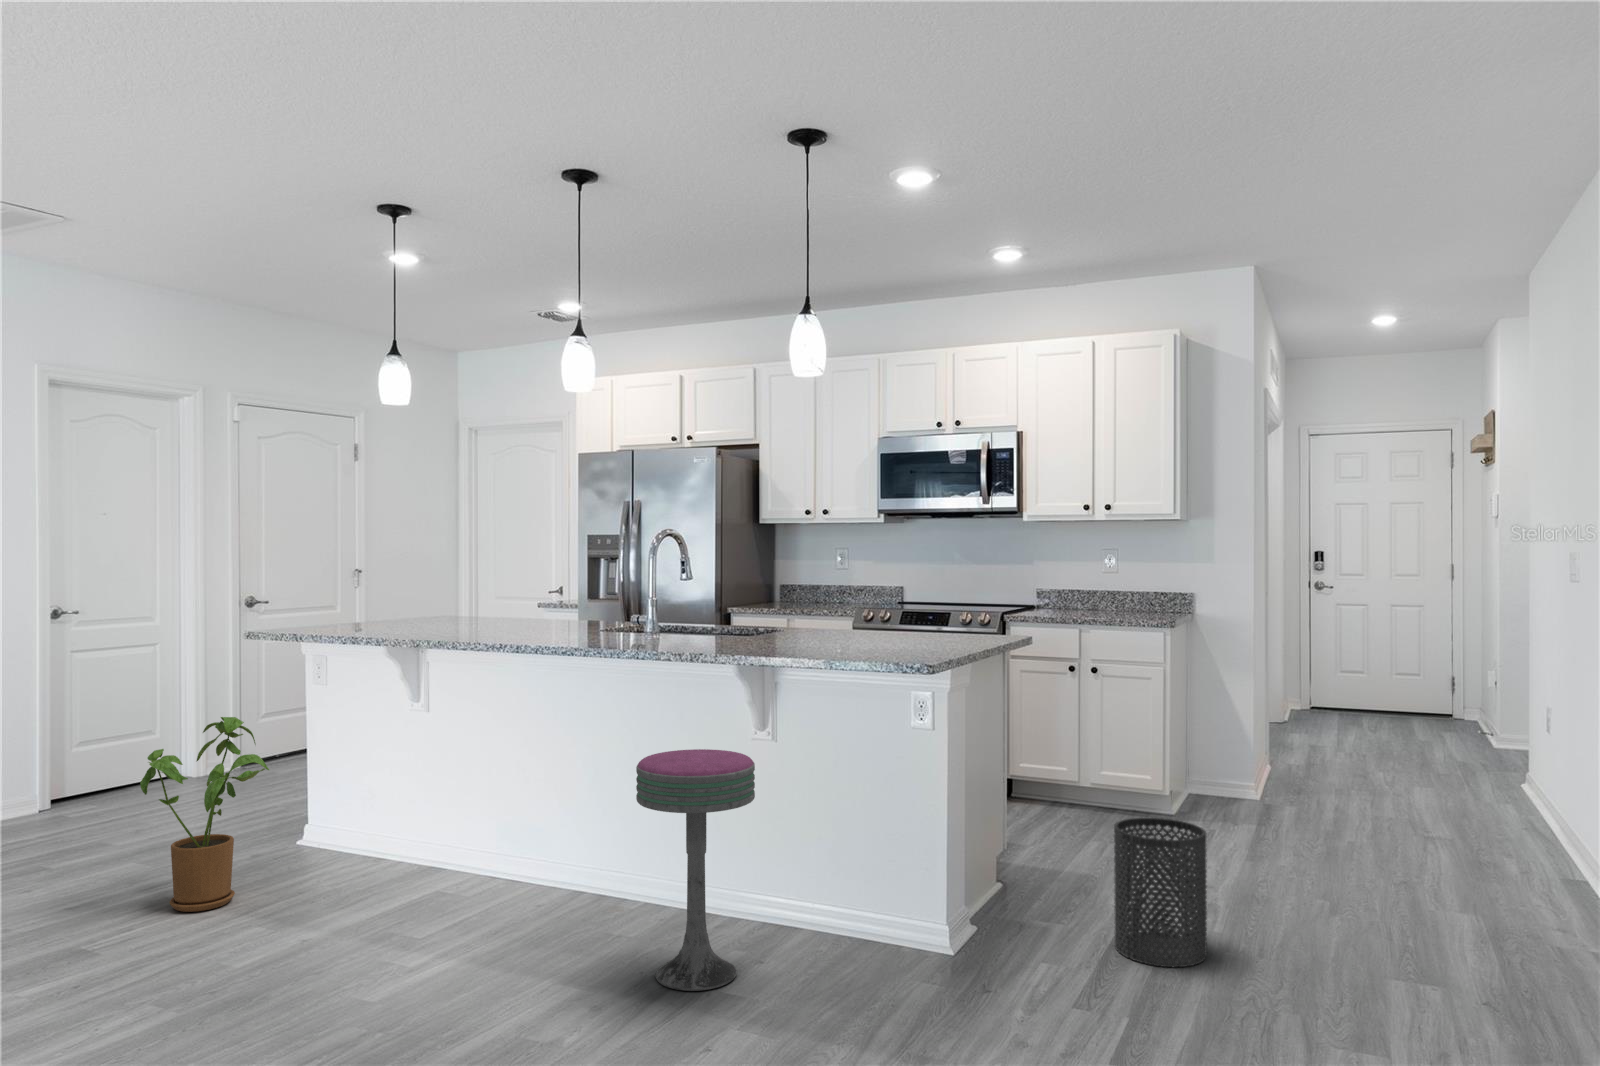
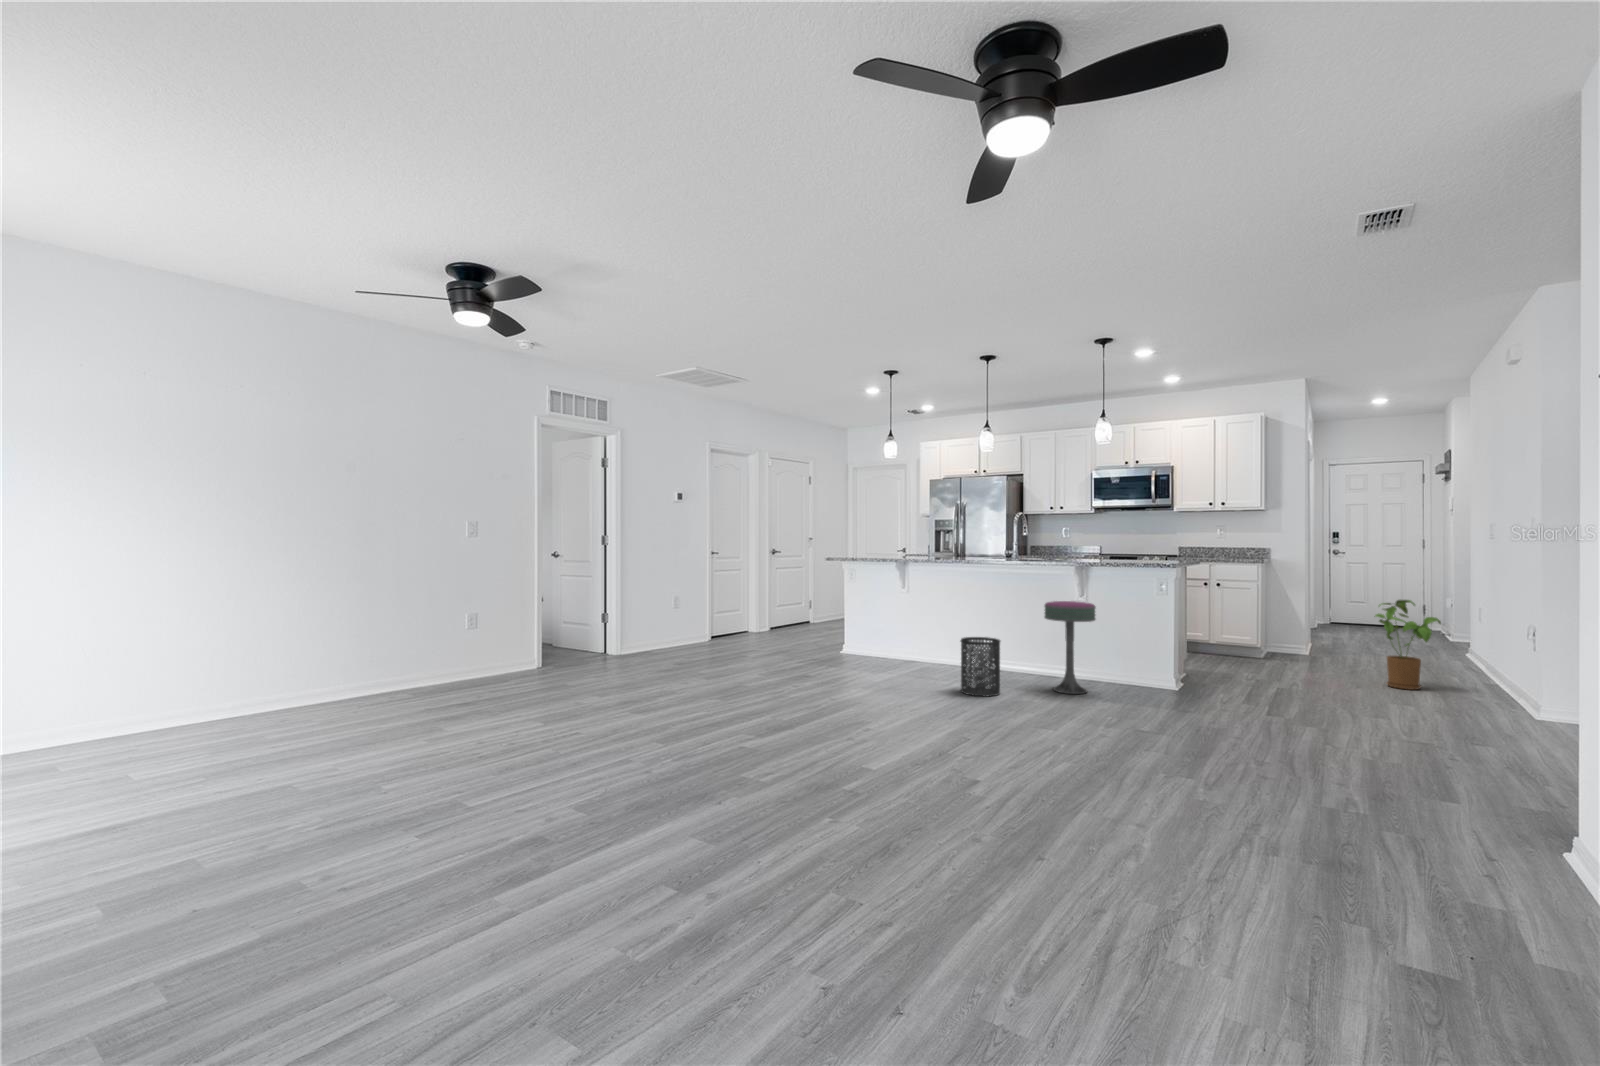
house plant: present [140,717,269,912] -> present [1376,600,1441,690]
trash can: present [1114,818,1207,967] -> present [961,637,1000,696]

